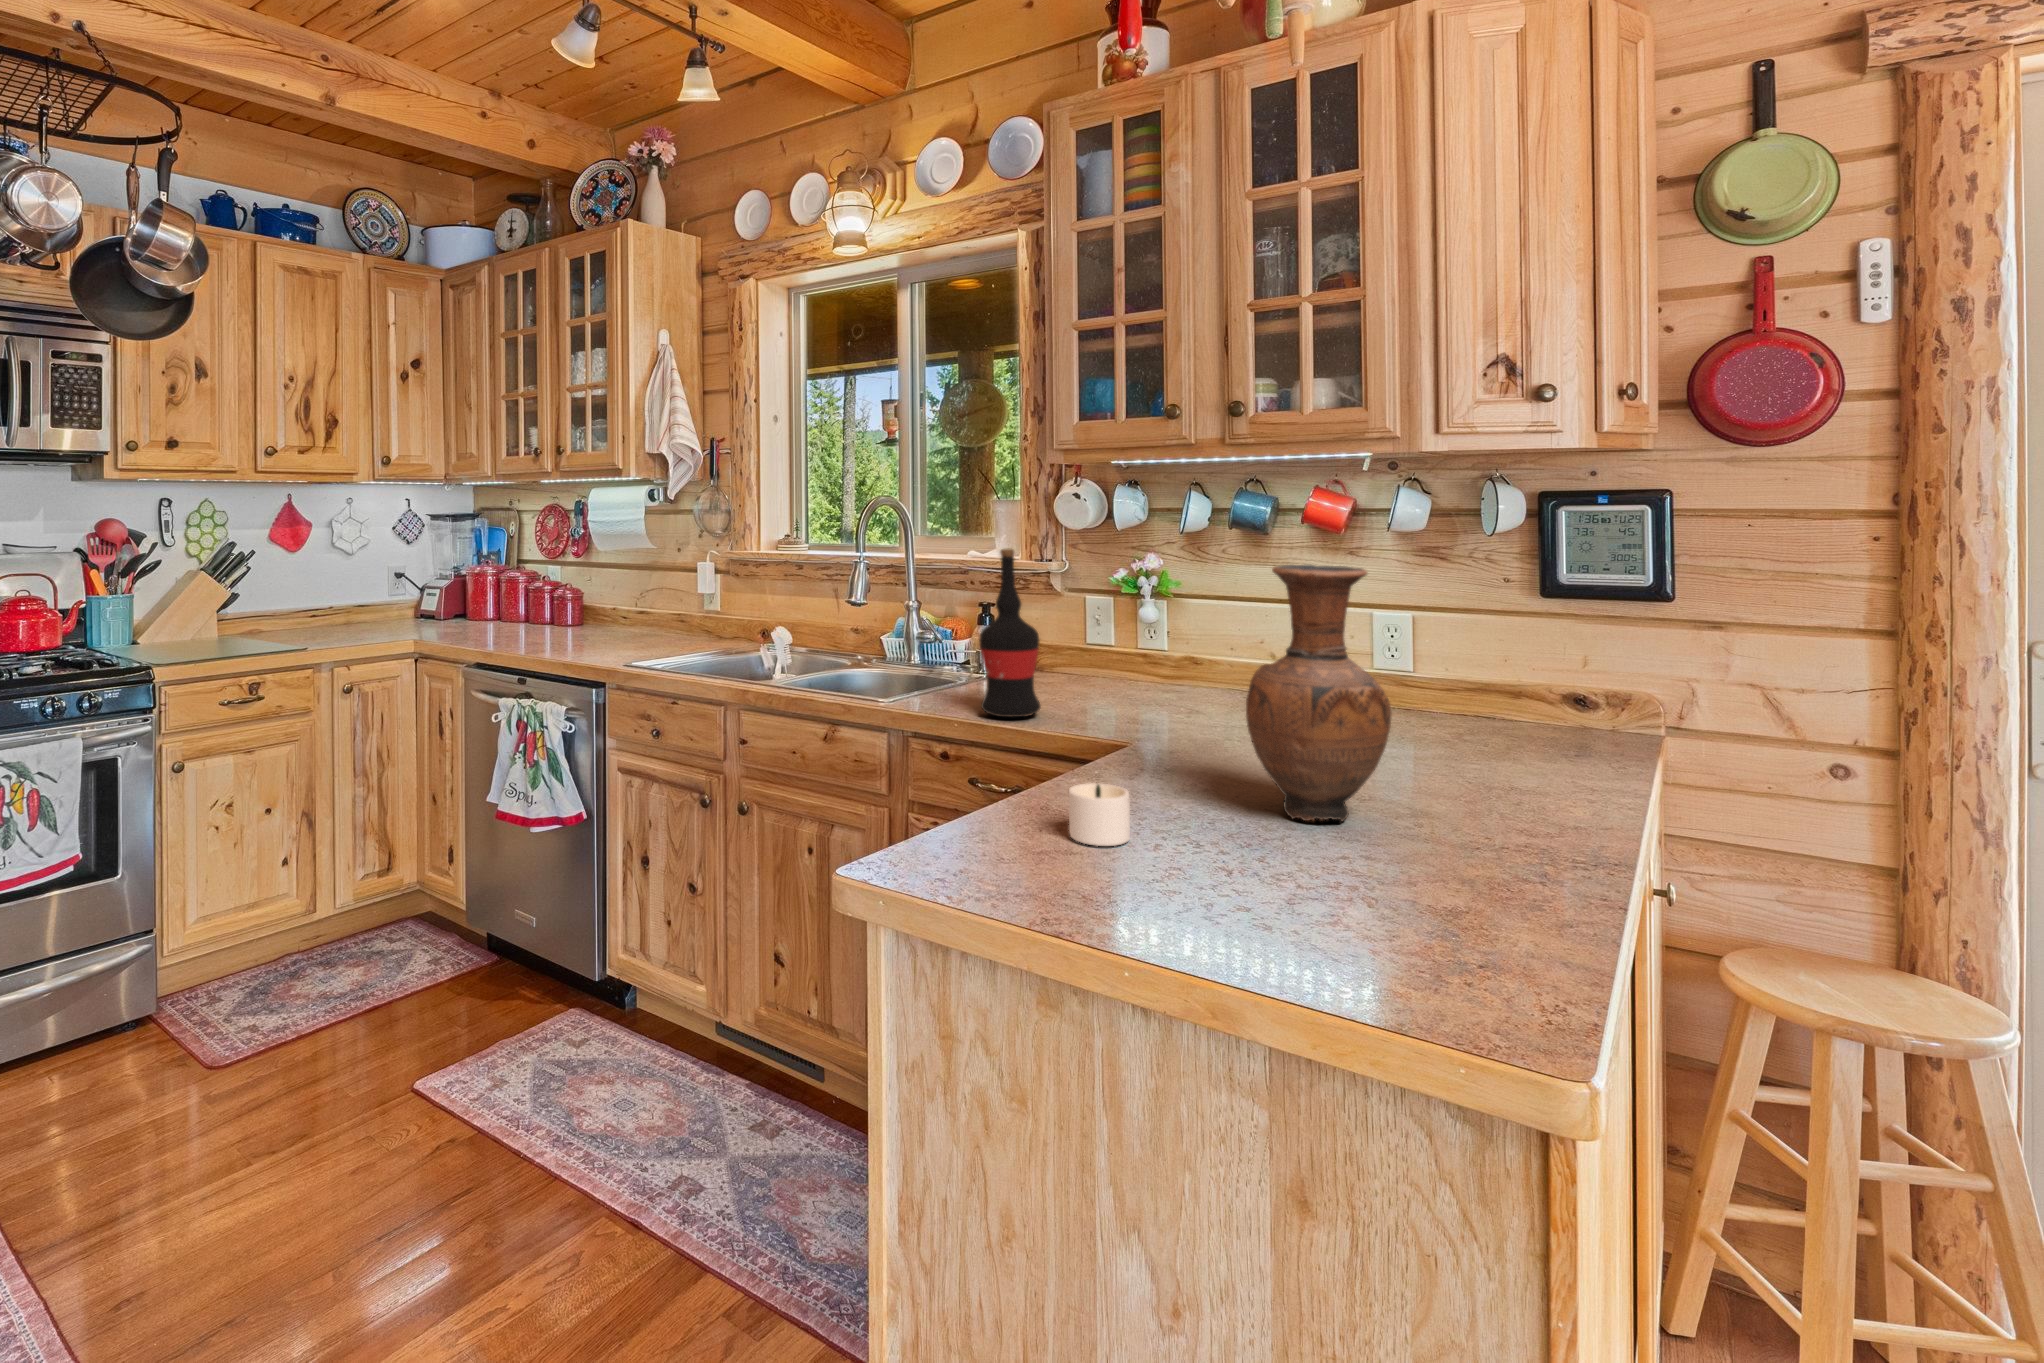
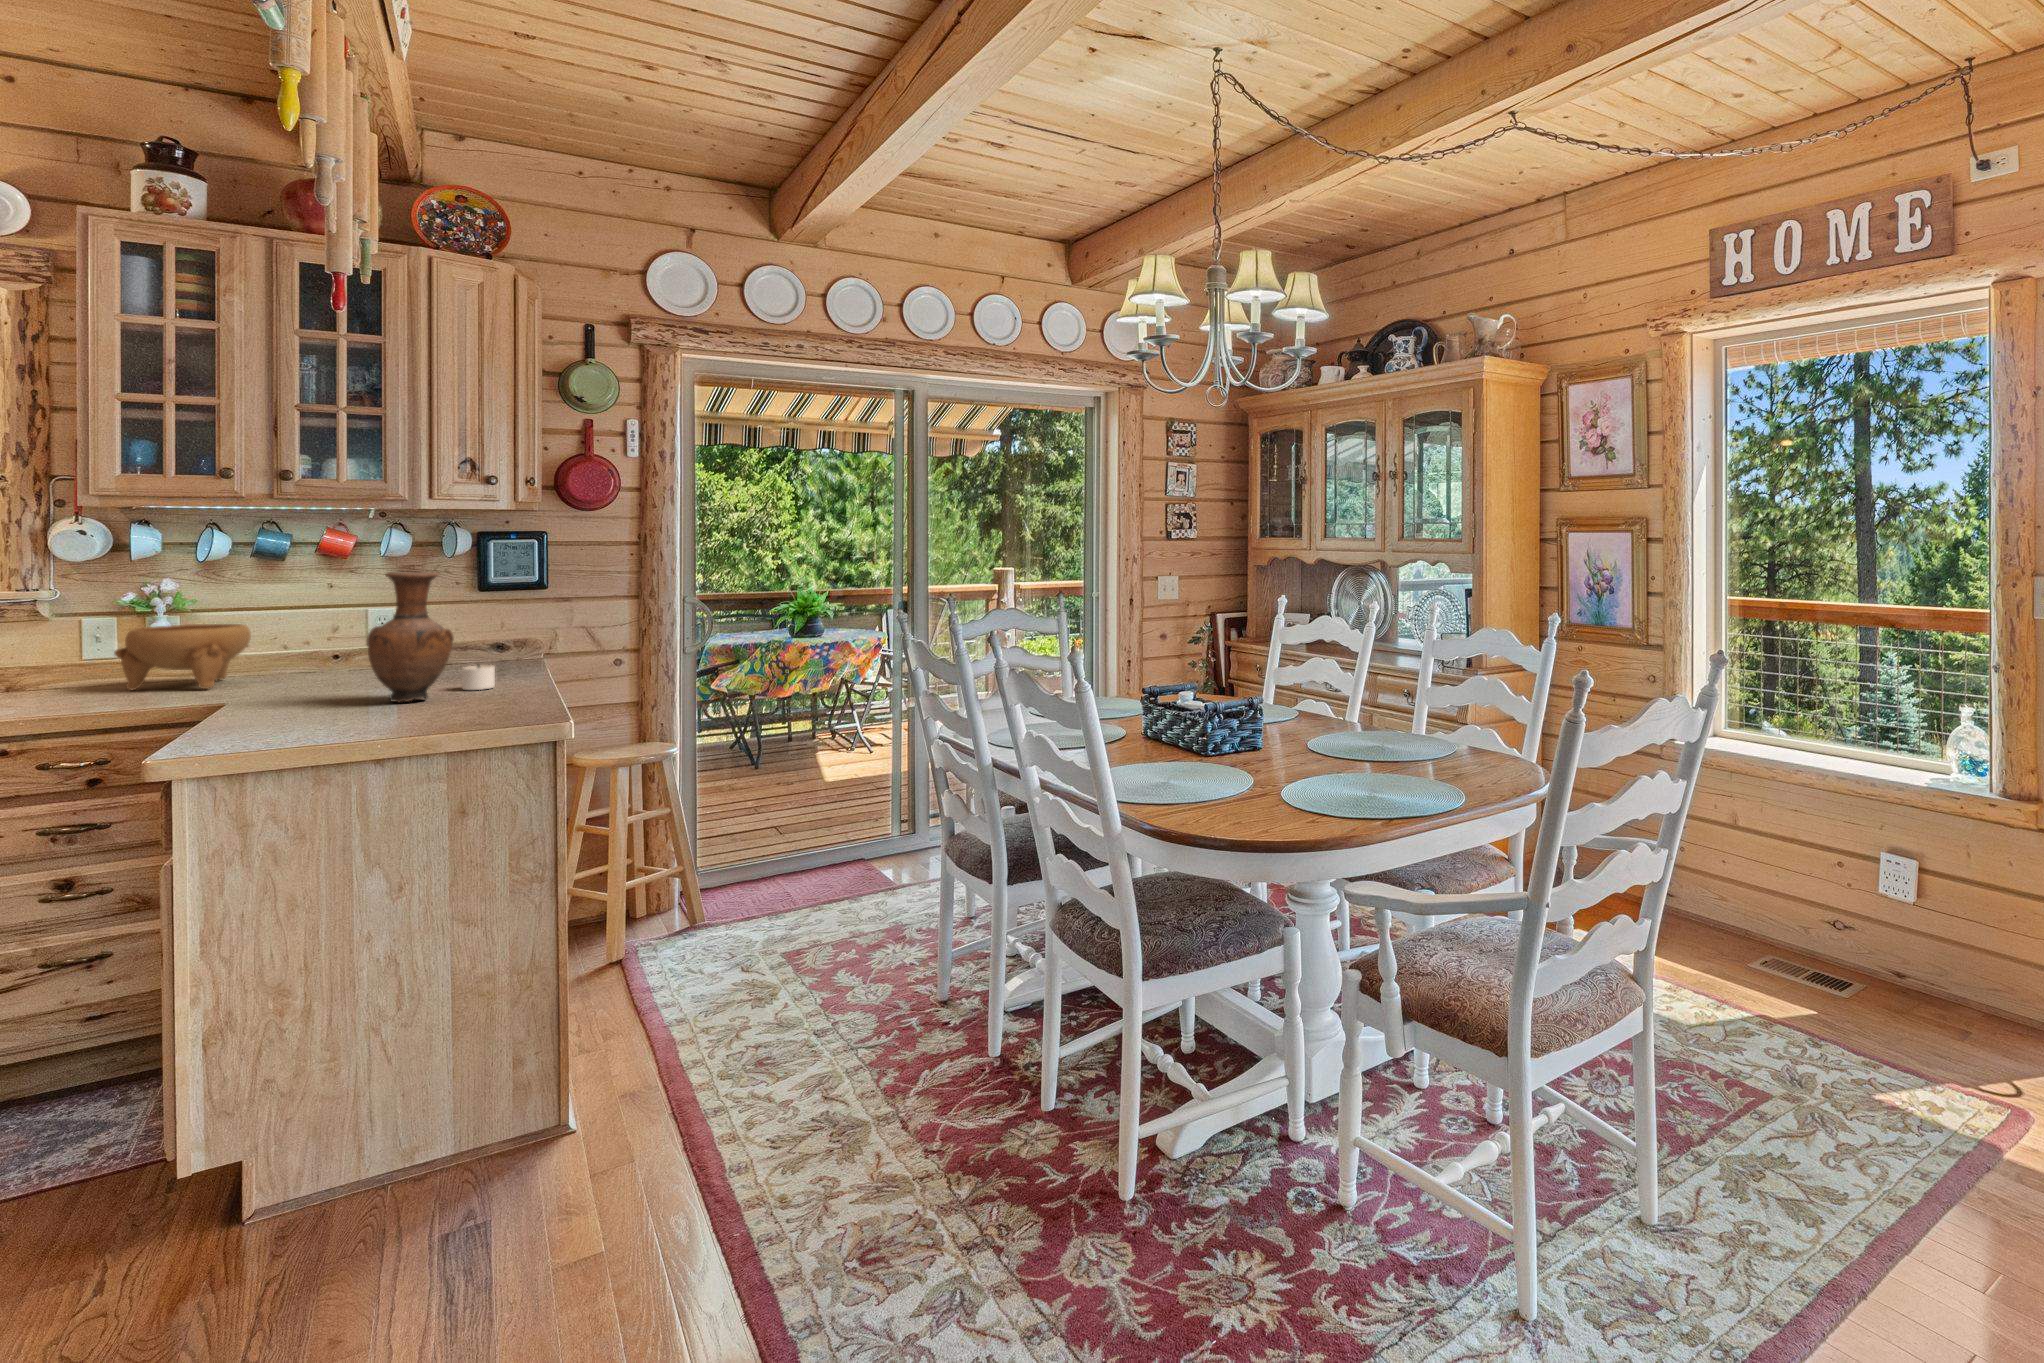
wine bottle: present [979,548,1041,717] -> none [54,572,122,707]
bowl: none [1069,616,1201,710] -> present [114,624,251,690]
candle: present [1069,783,1130,846] -> present [462,665,495,690]

